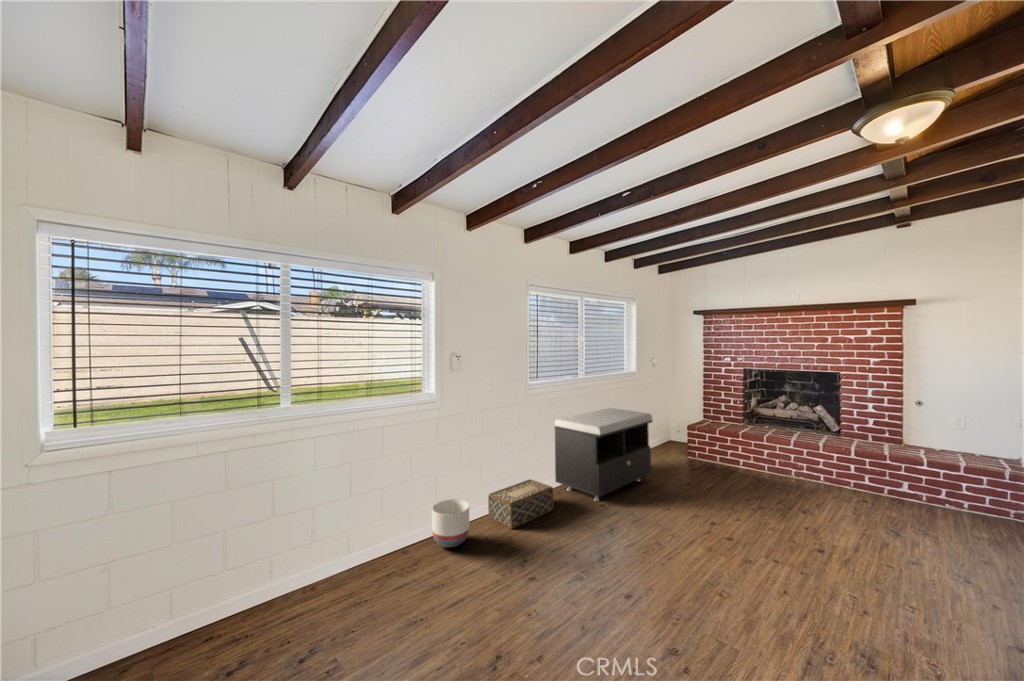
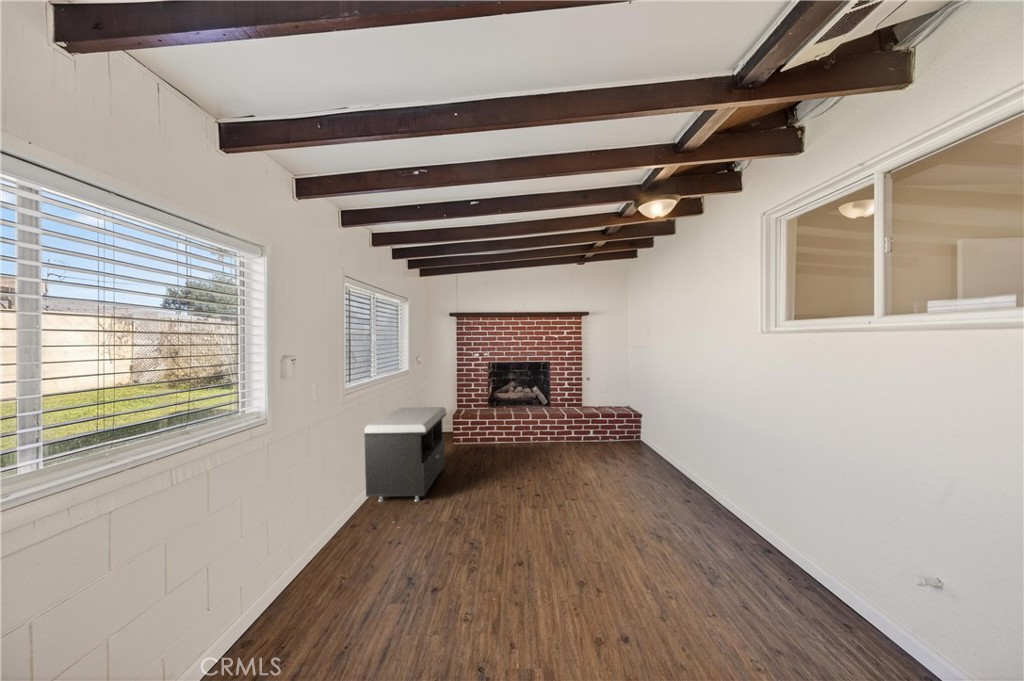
woven basket: present [488,479,553,529] -> none [318,498,386,559]
planter: present [432,499,469,547] -> none [271,544,328,613]

